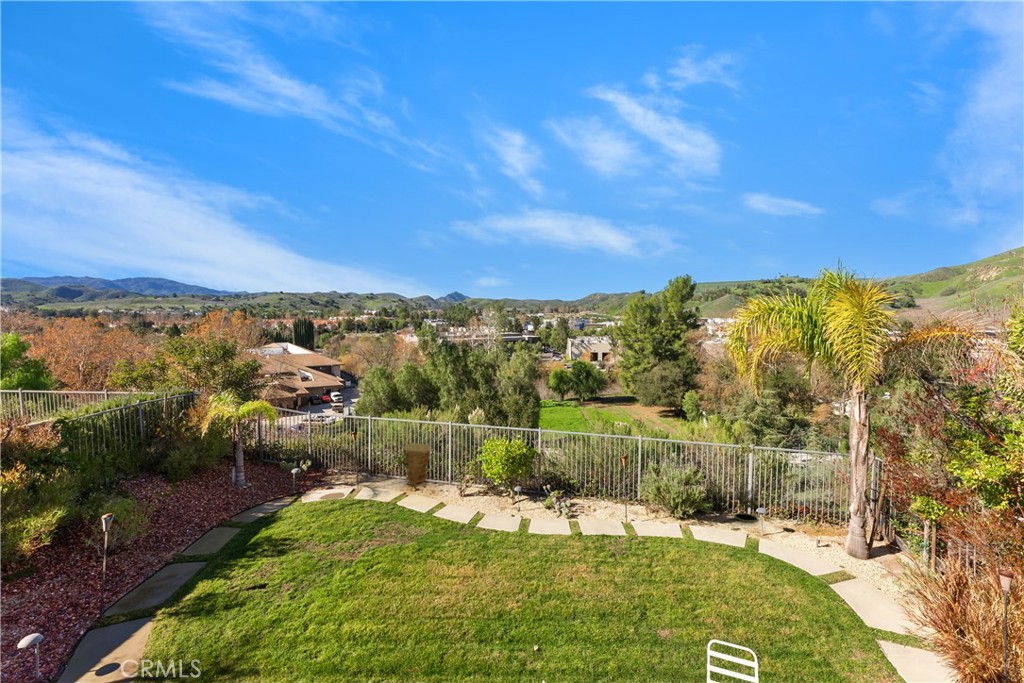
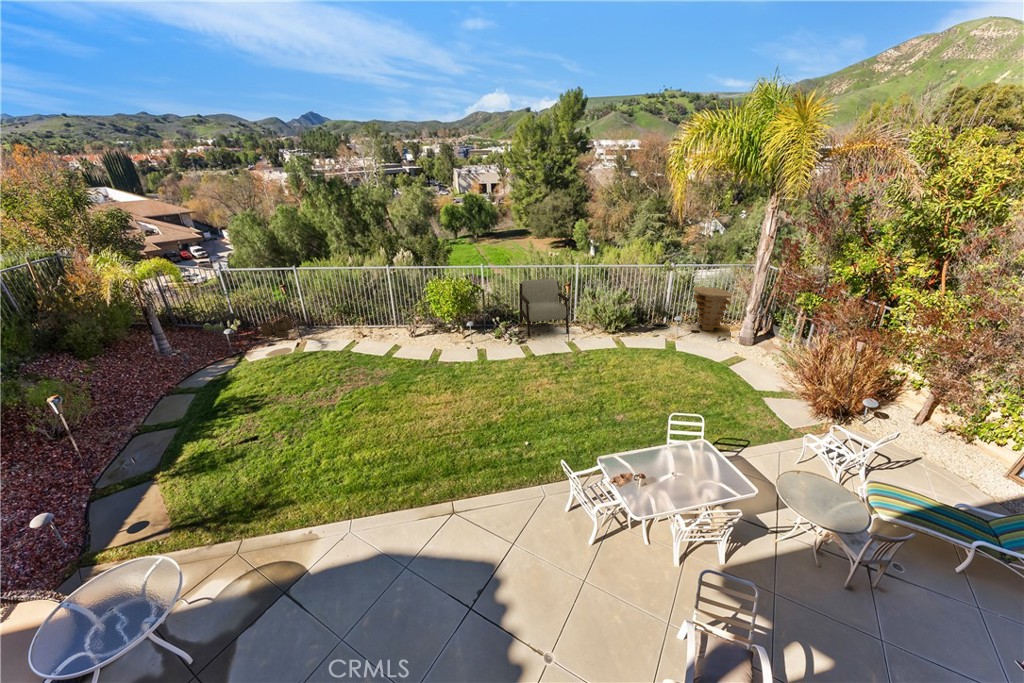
side table: present [404,443,430,485] -> present [694,287,731,331]
armchair: none [582,448,633,514] -> present [520,279,569,337]
woven basket: none [330,461,360,482] -> present [260,317,292,338]

